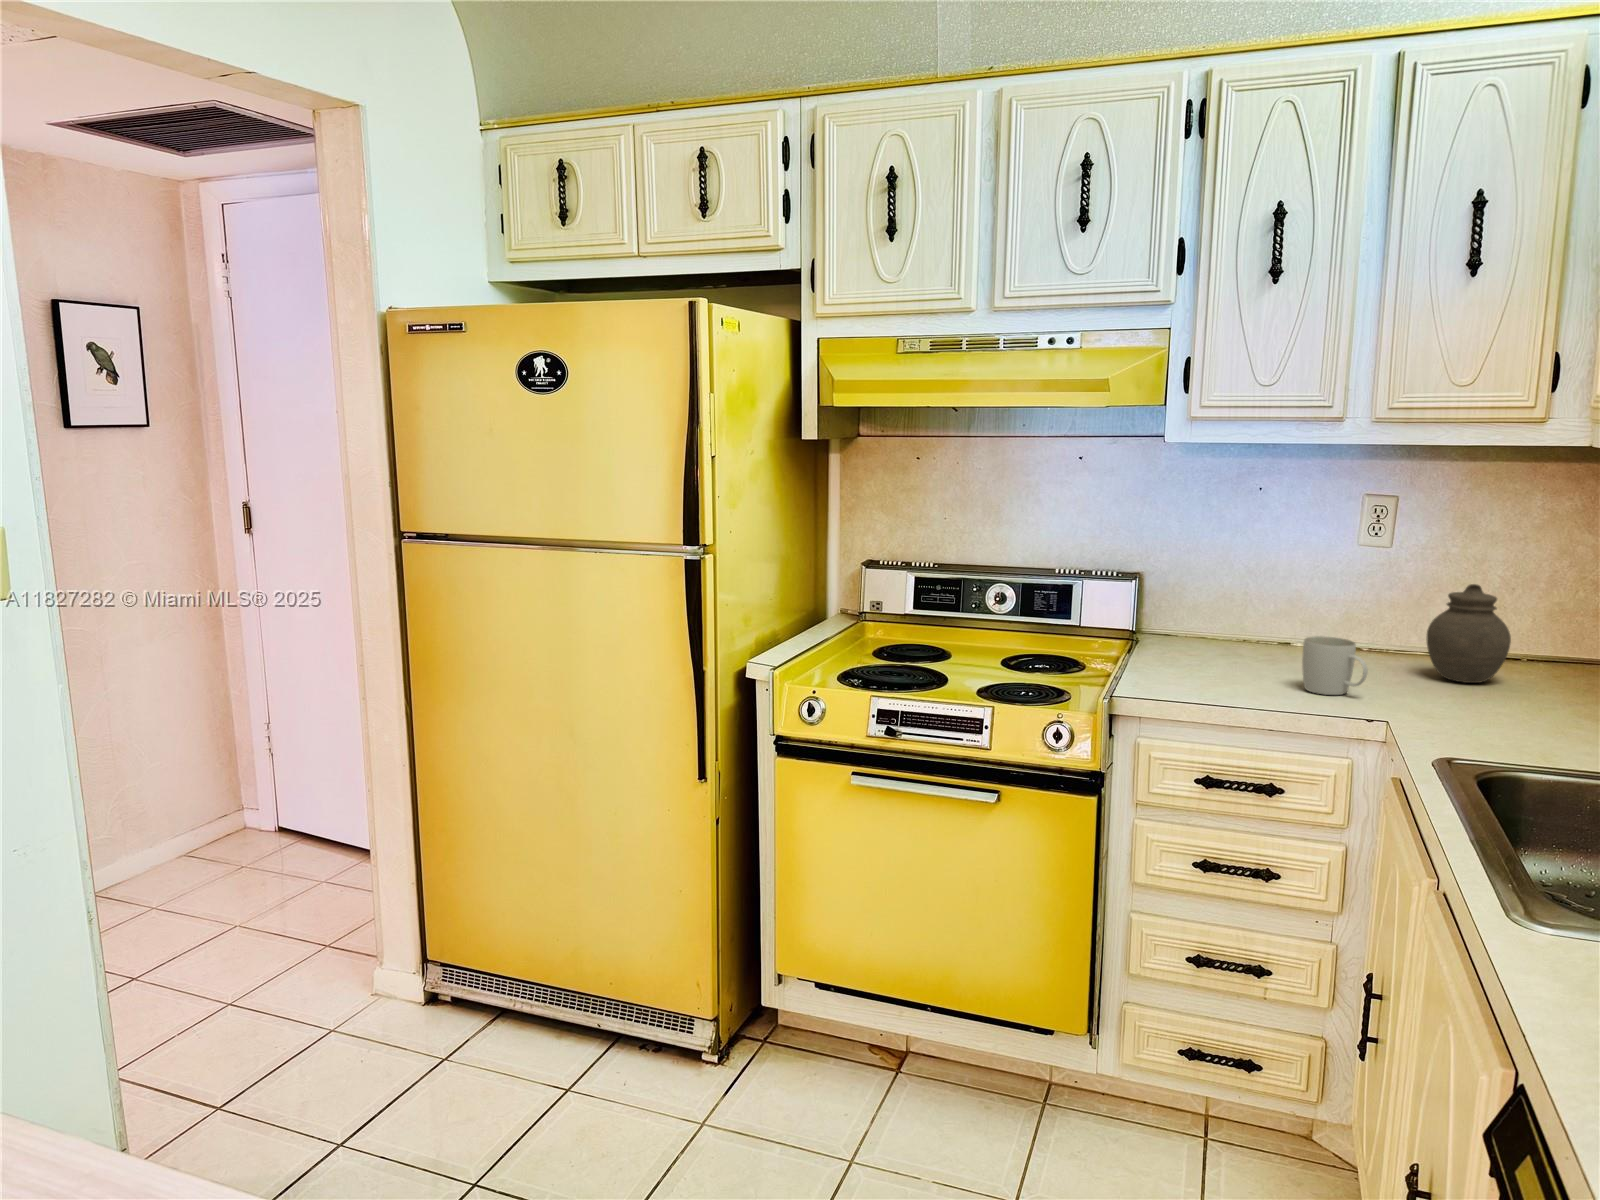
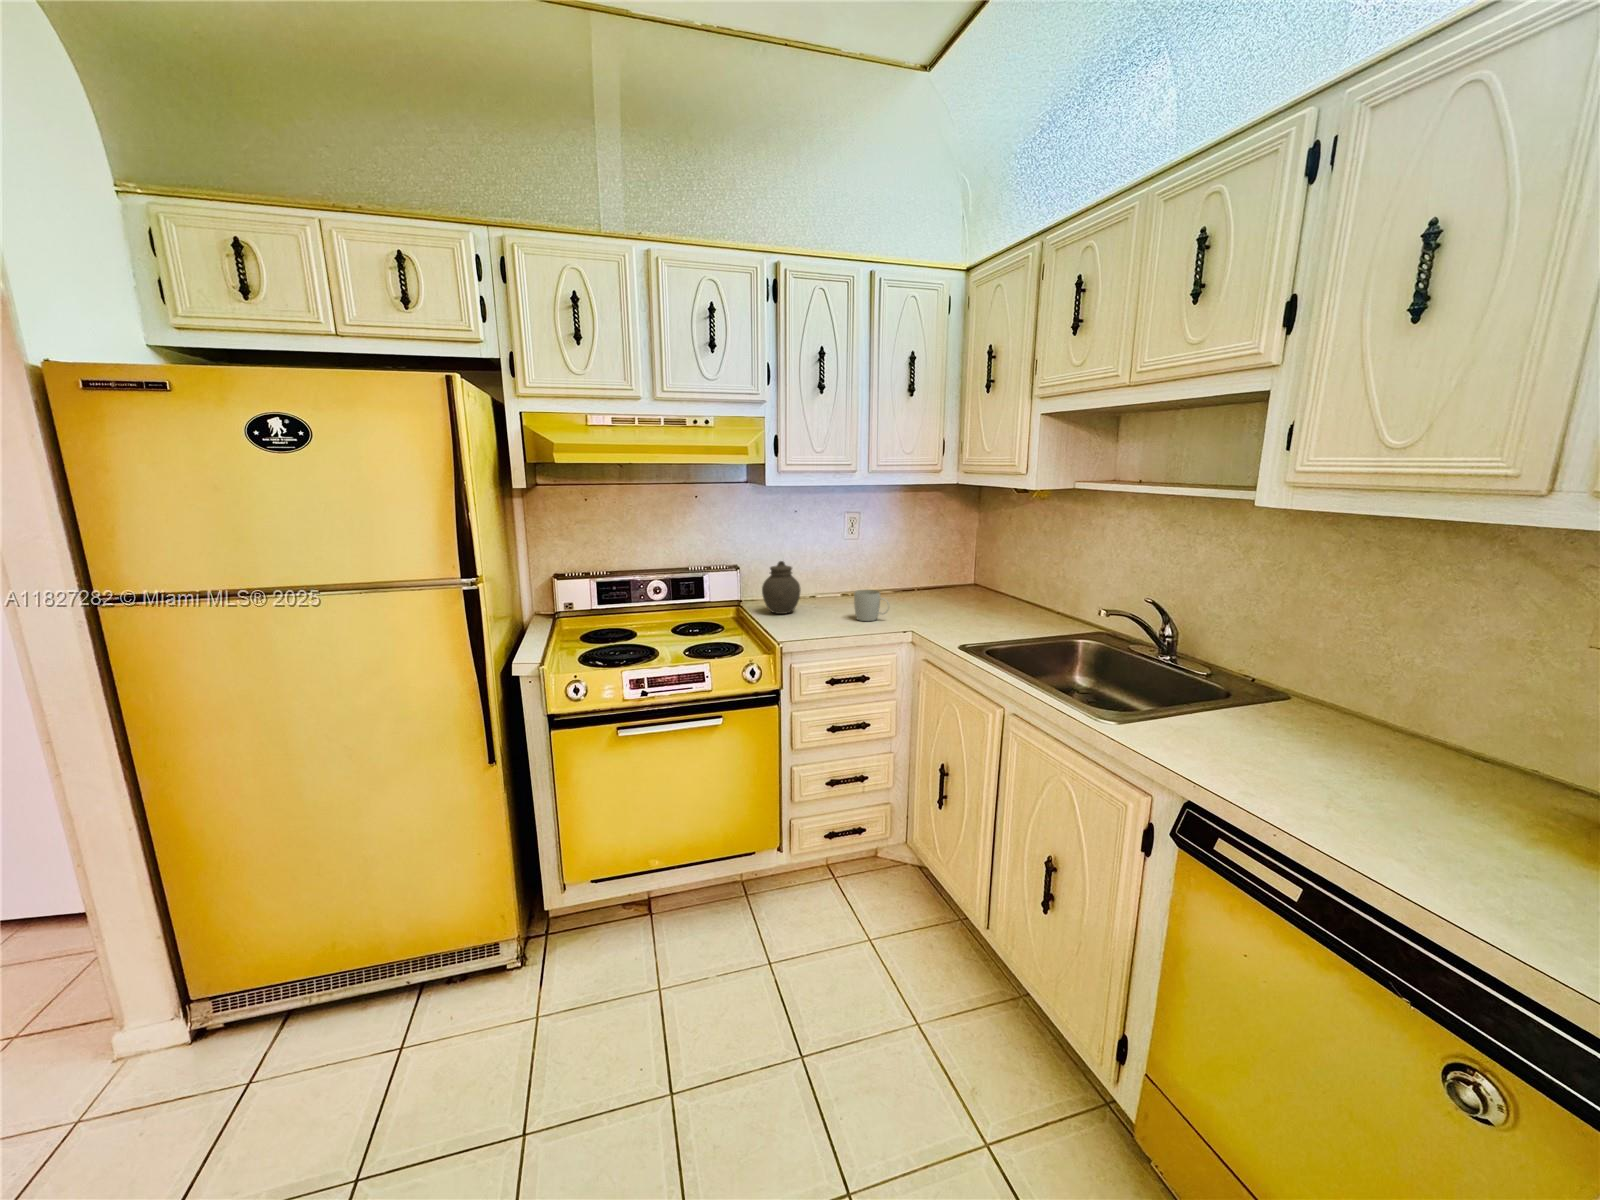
jar: present [1426,584,1511,683] -> present [762,561,801,614]

